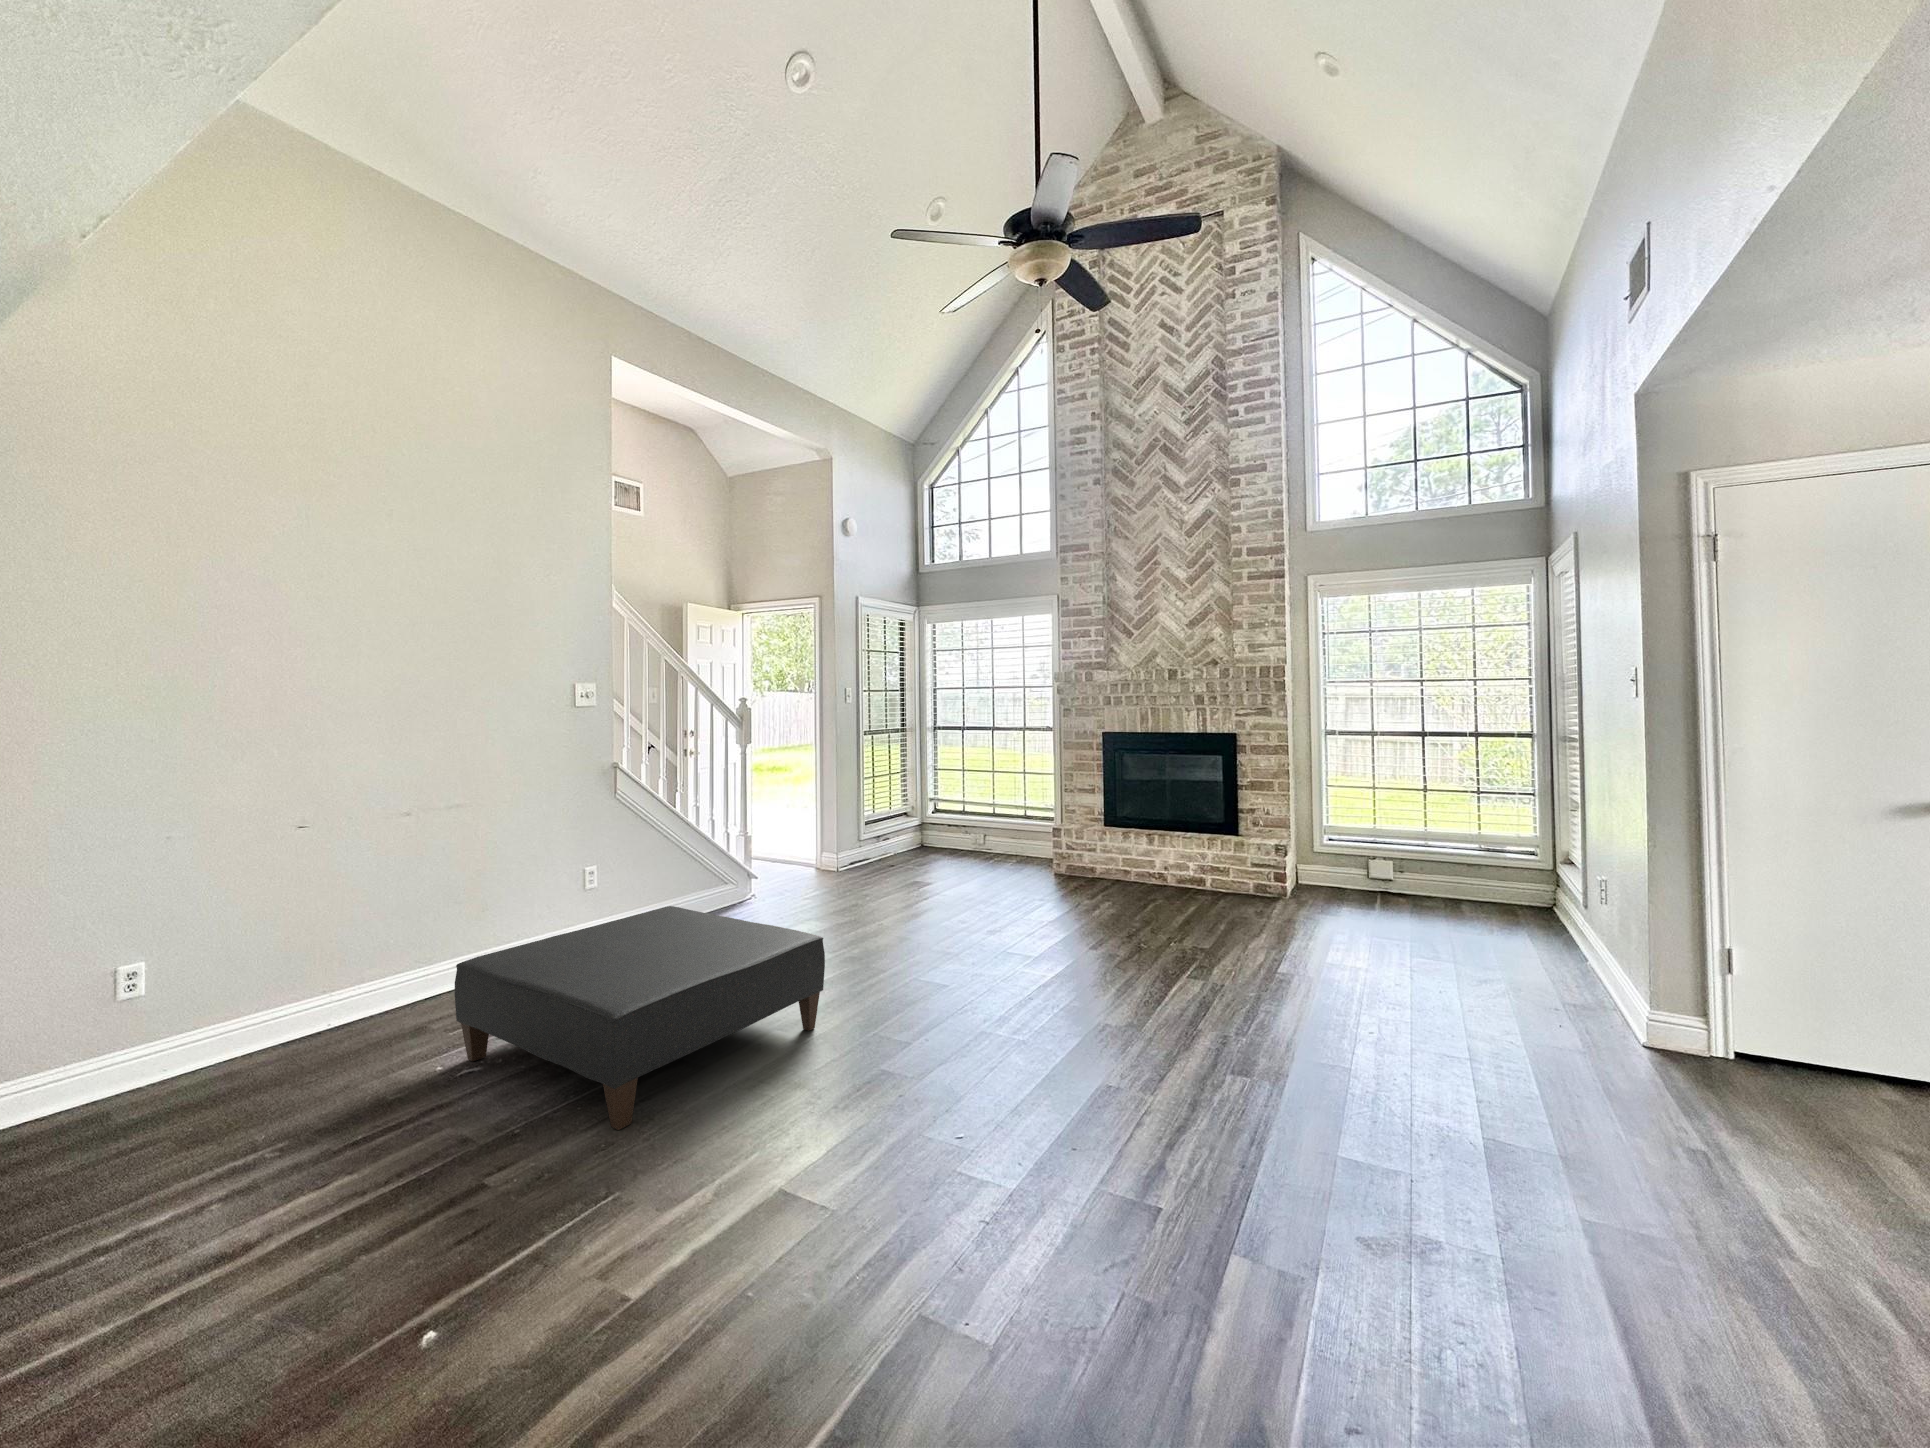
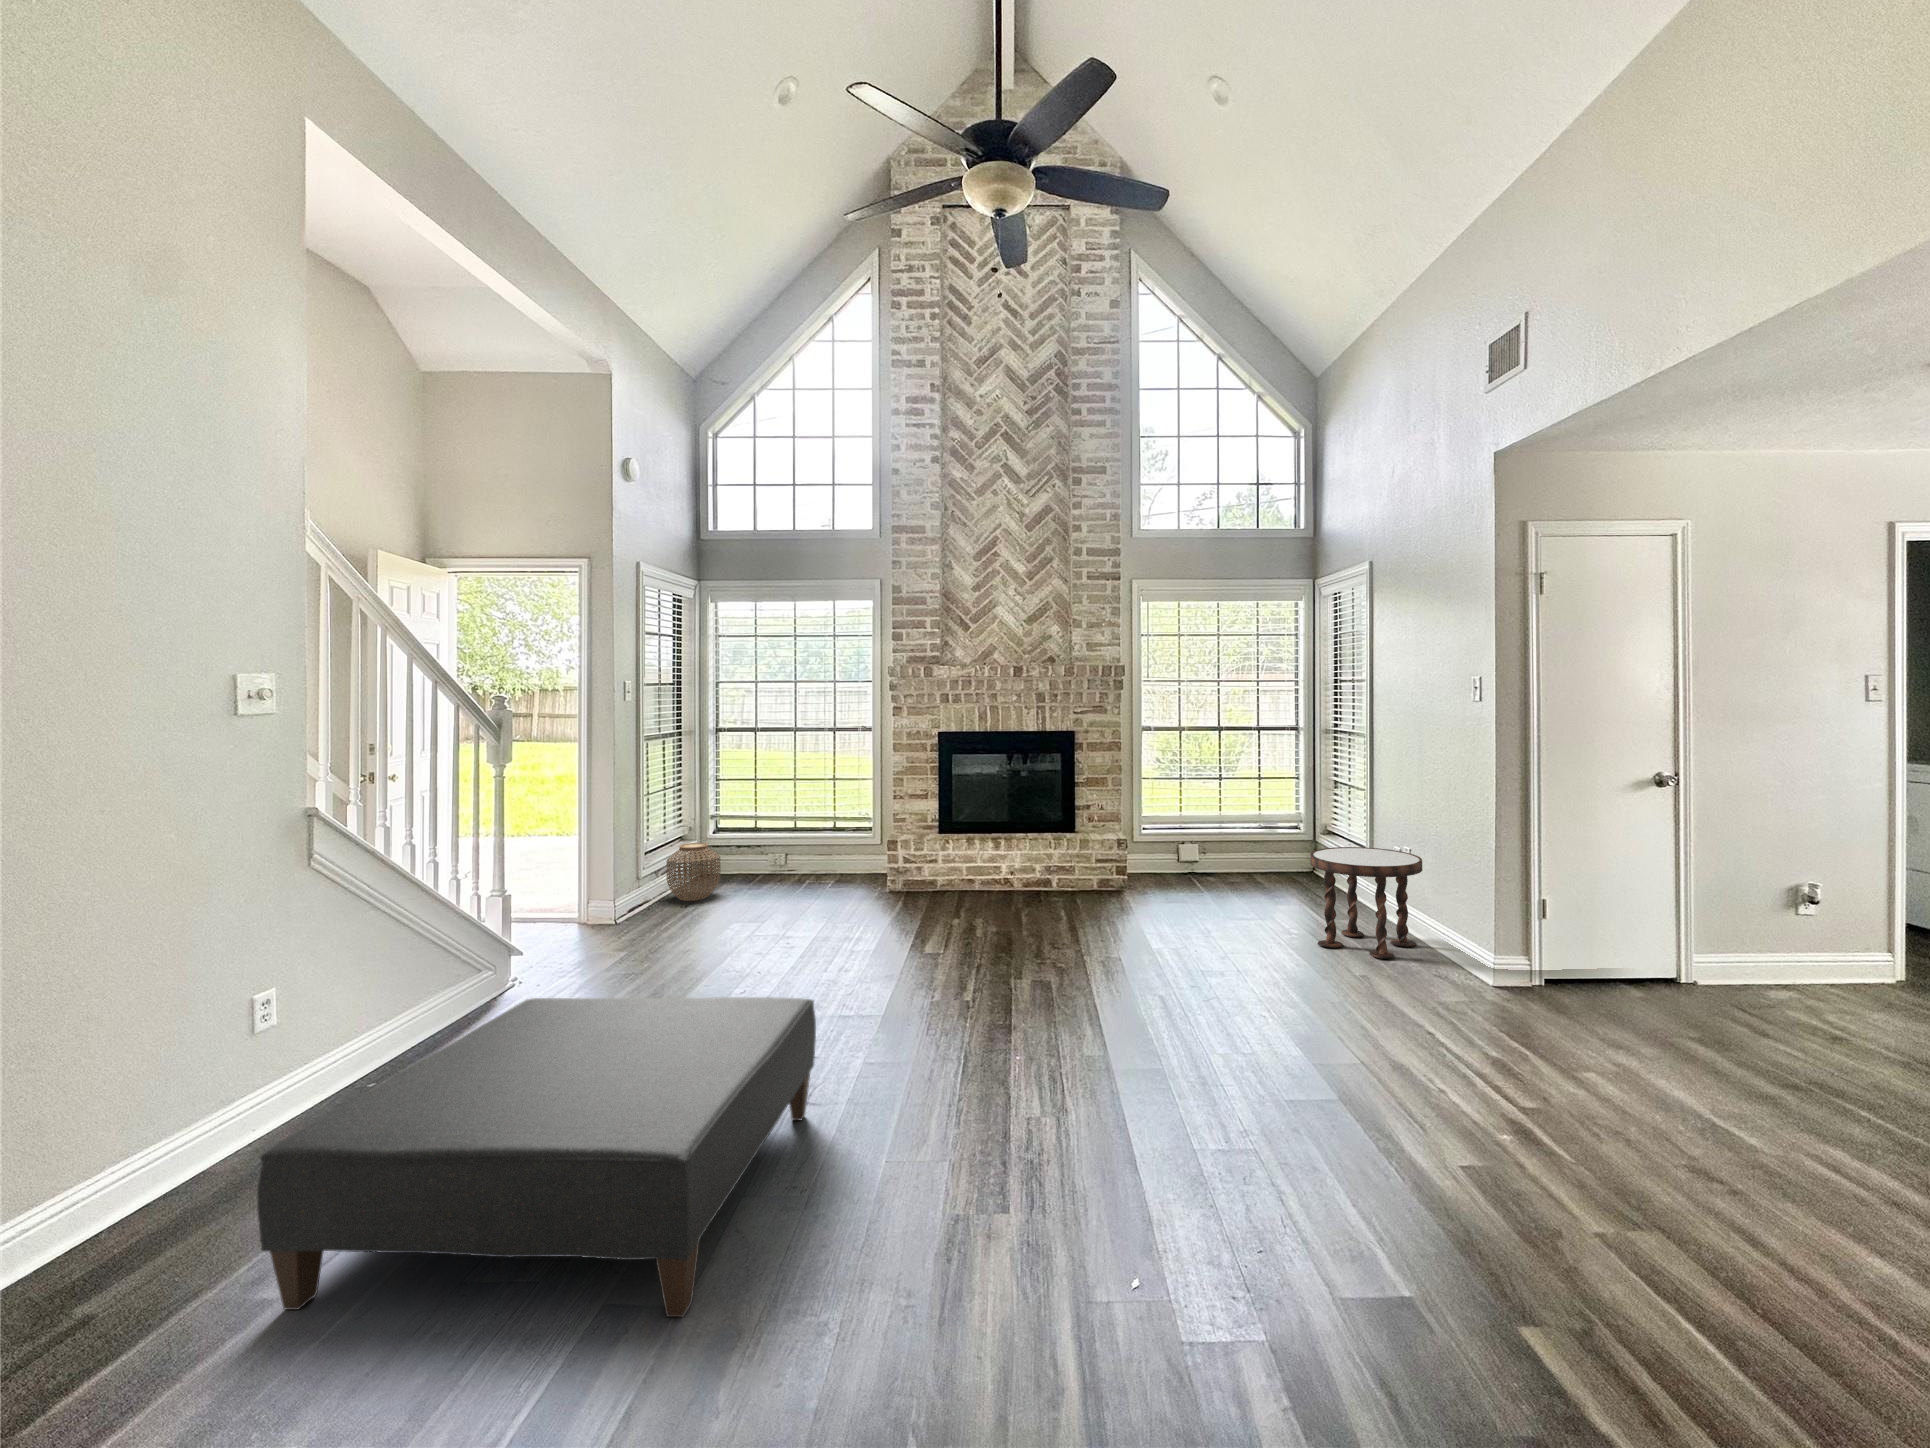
woven basket: none [883,817,924,862] -> present [666,843,721,901]
side table: none [1453,877,1612,1019] -> present [1311,847,1422,959]

